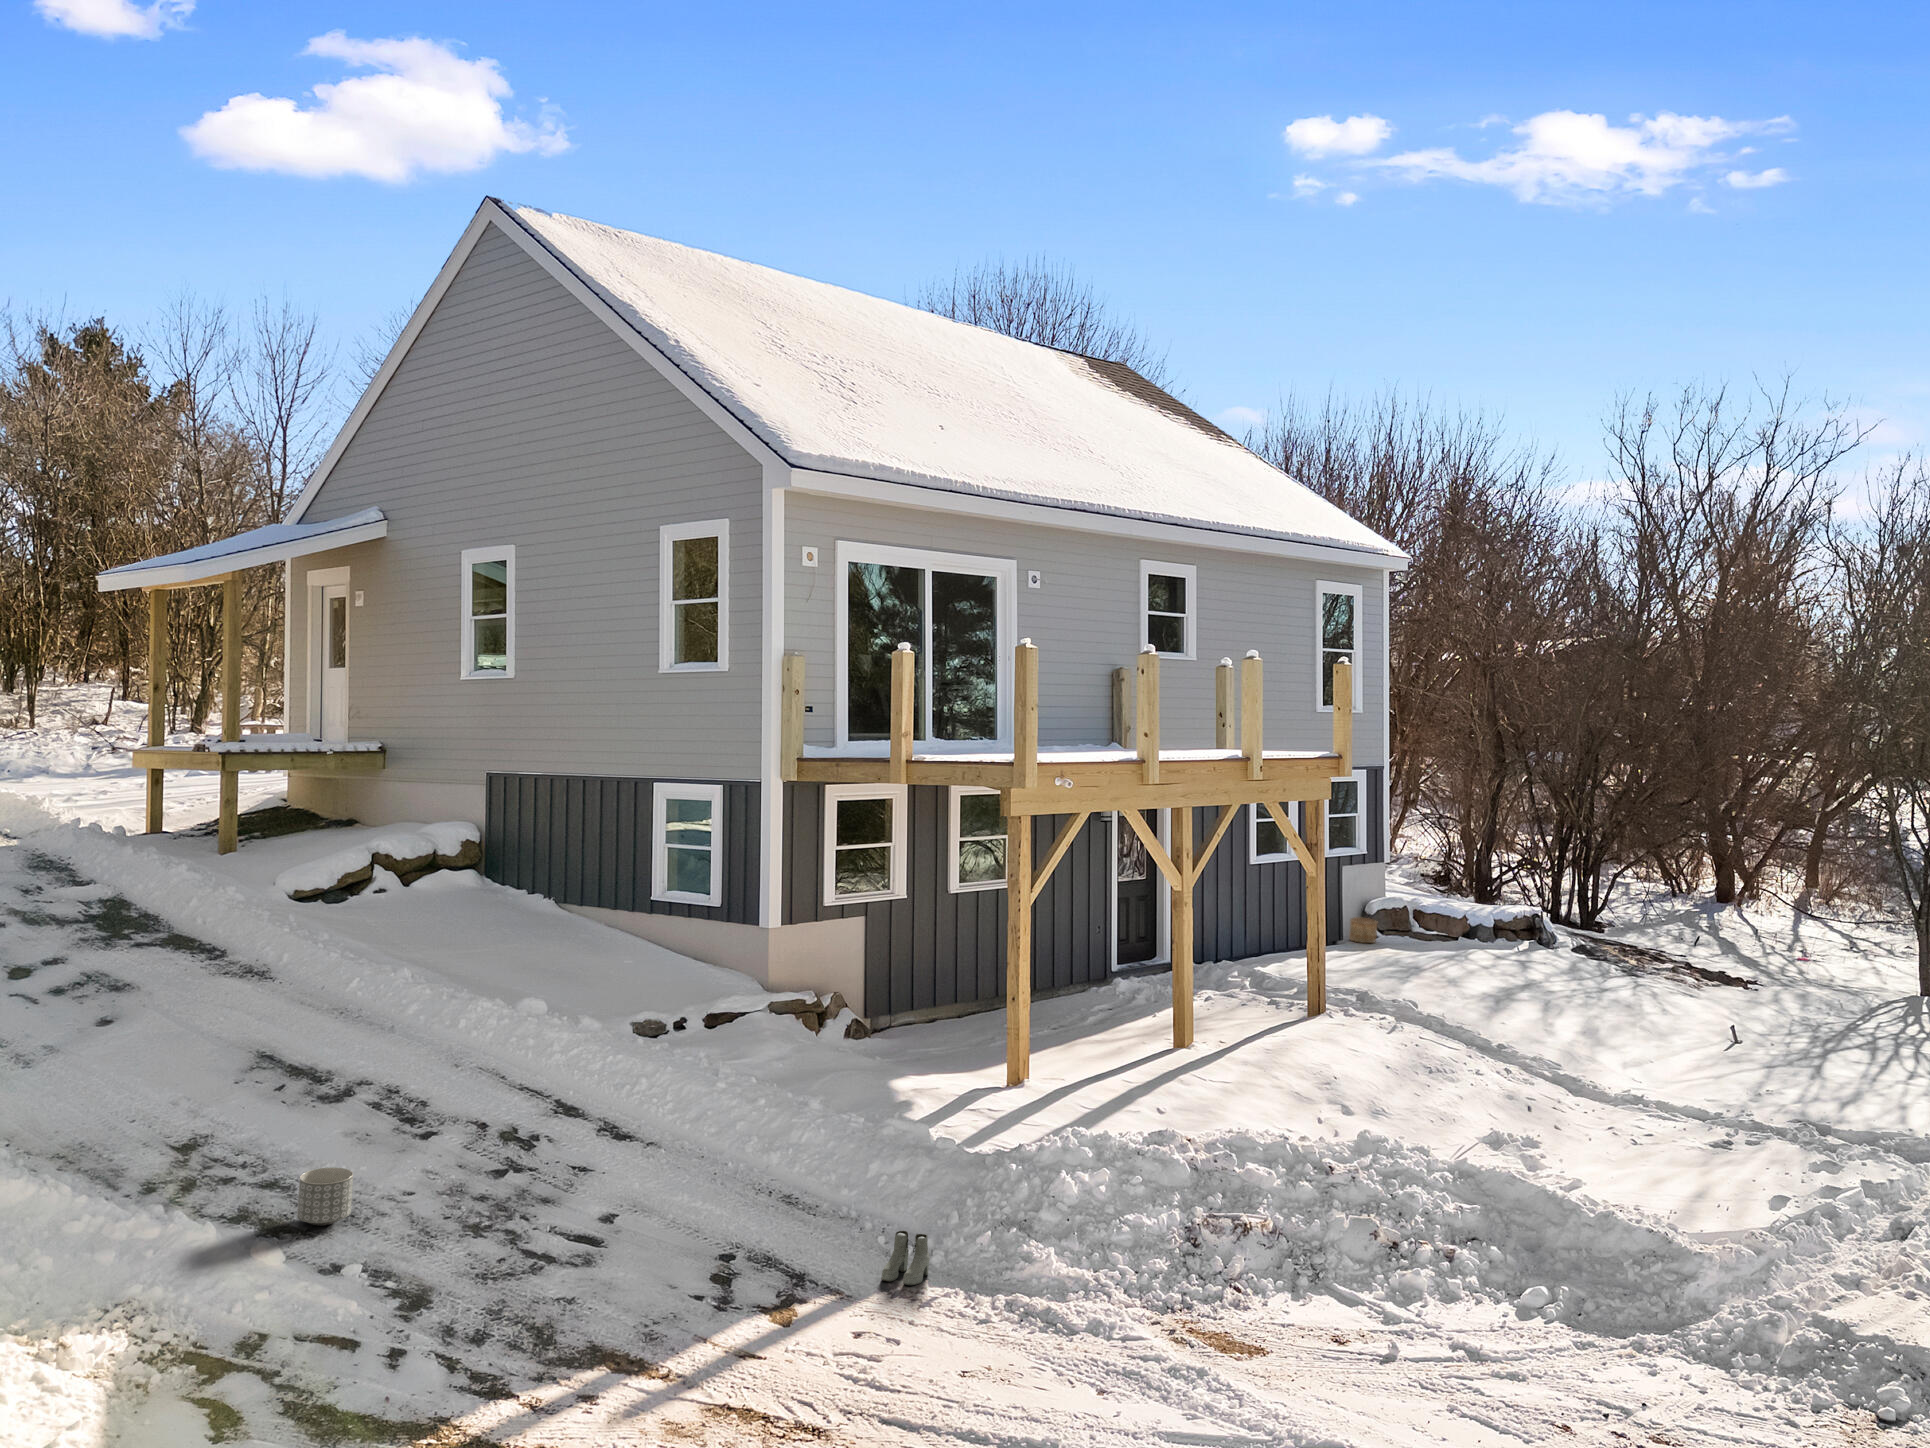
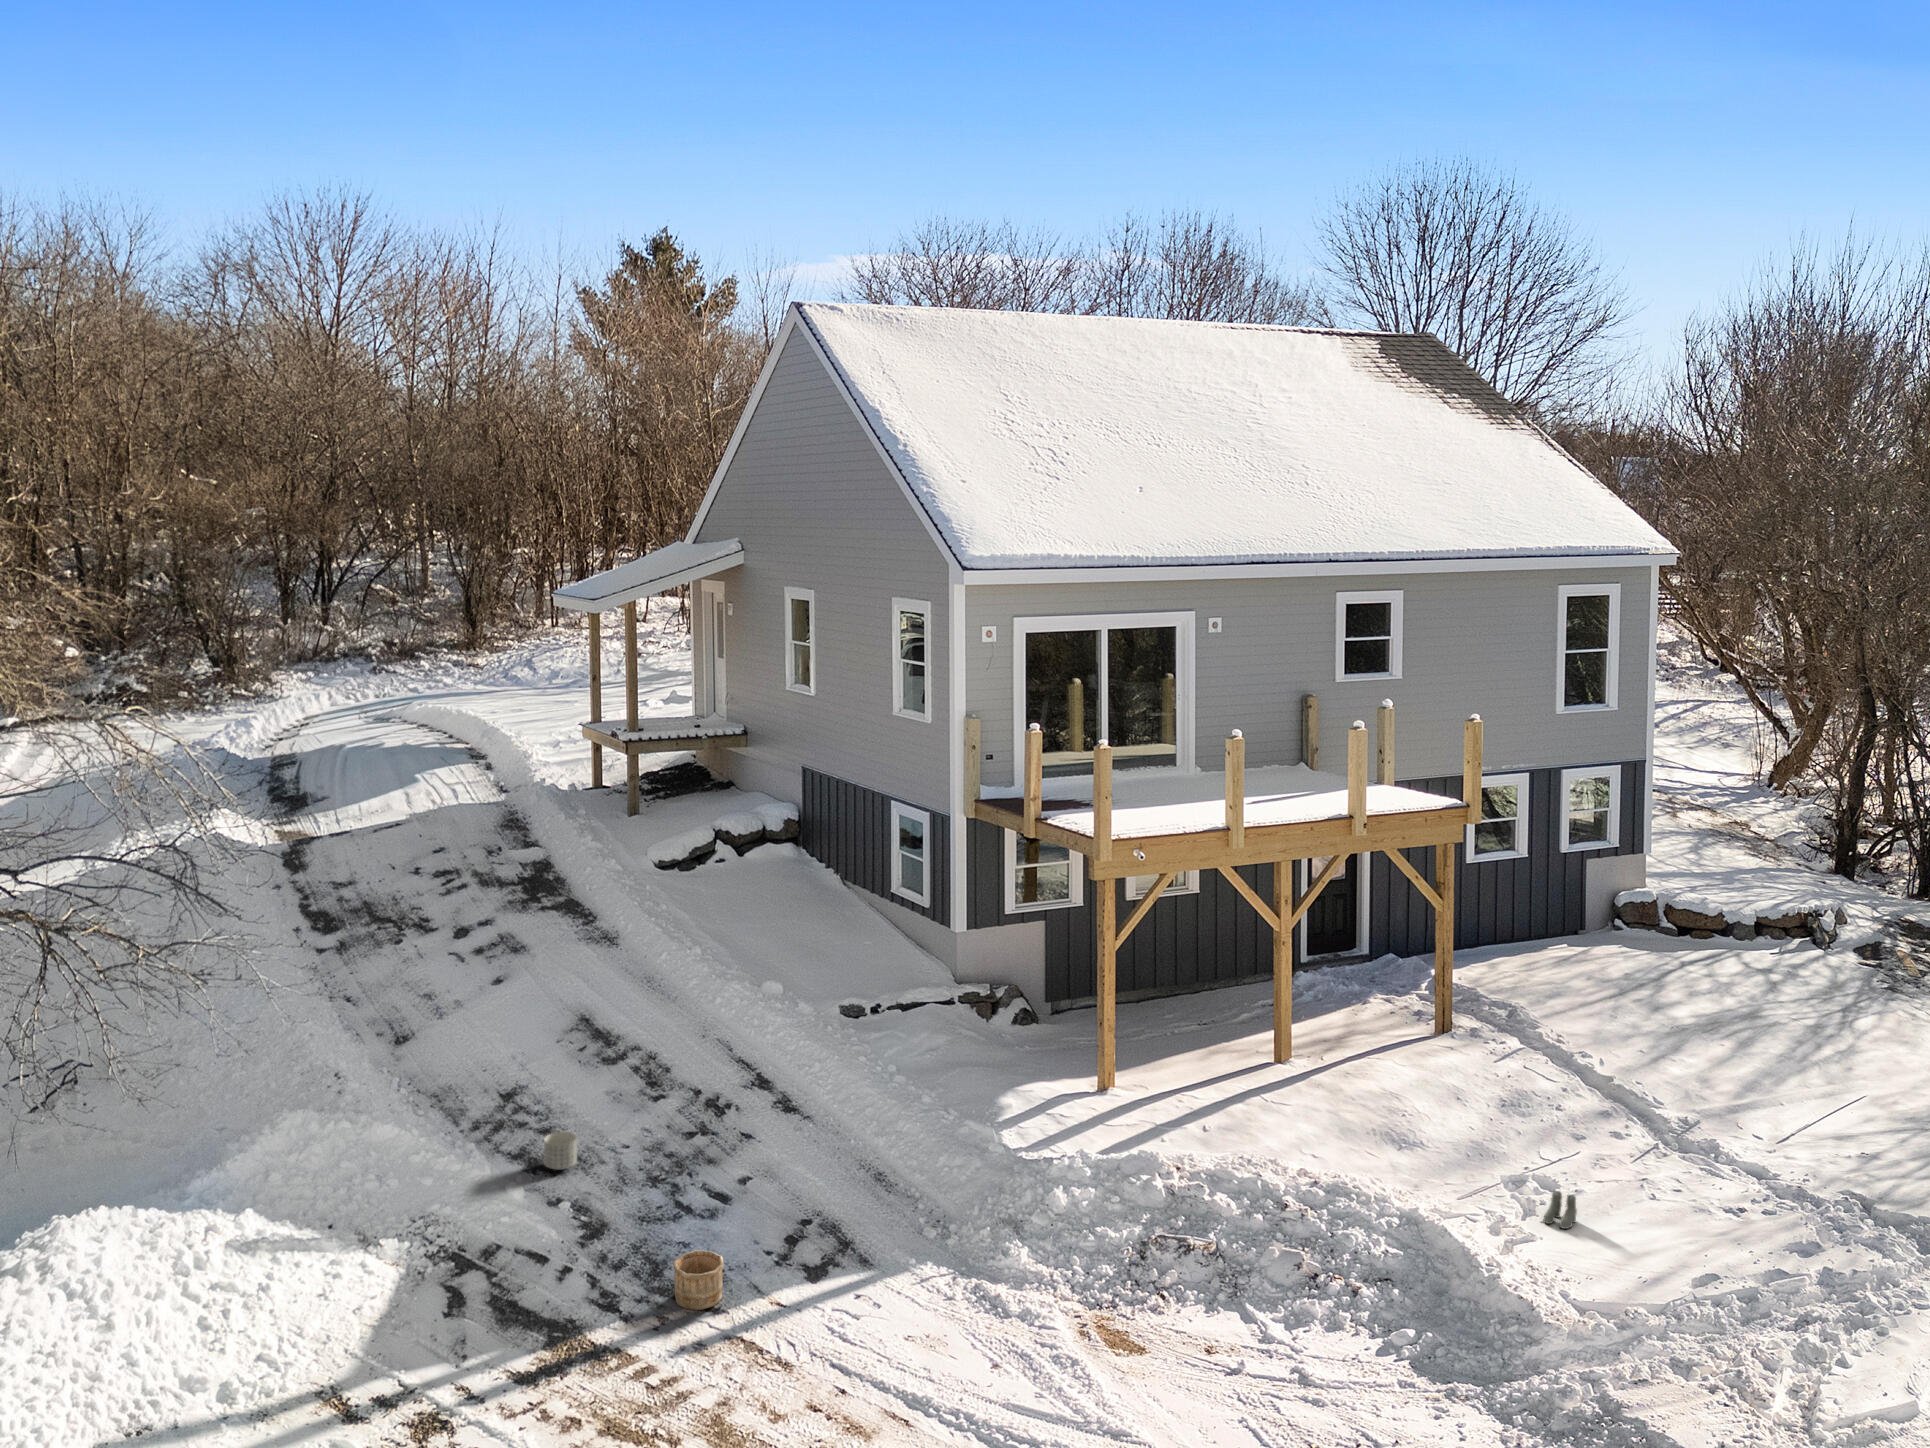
wooden bucket: present [1349,917,1377,943] -> present [673,1250,724,1310]
boots: present [881,1231,930,1285] -> present [1543,1191,1577,1229]

